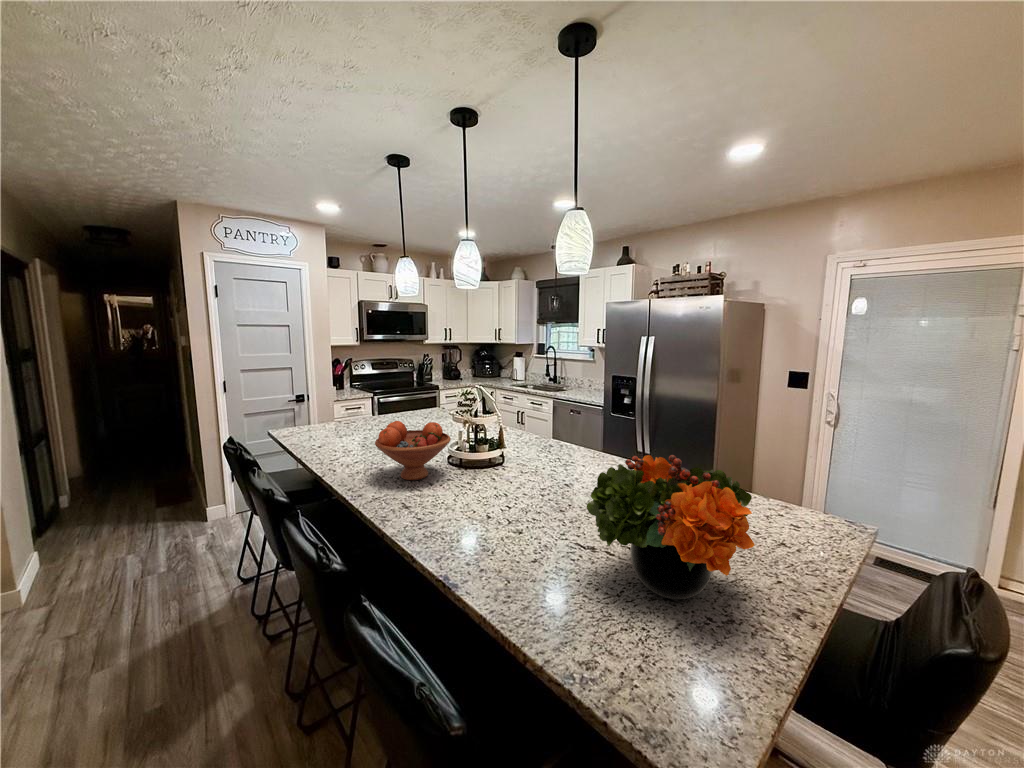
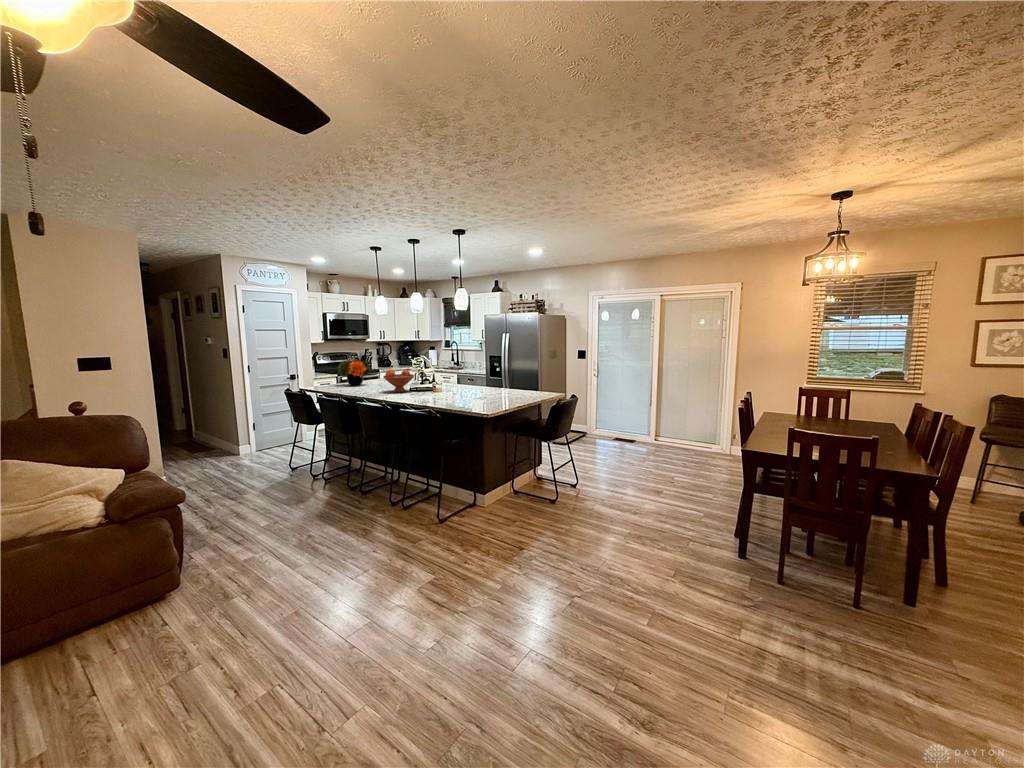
flower arrangement: present [587,455,755,599] -> present [338,358,371,386]

